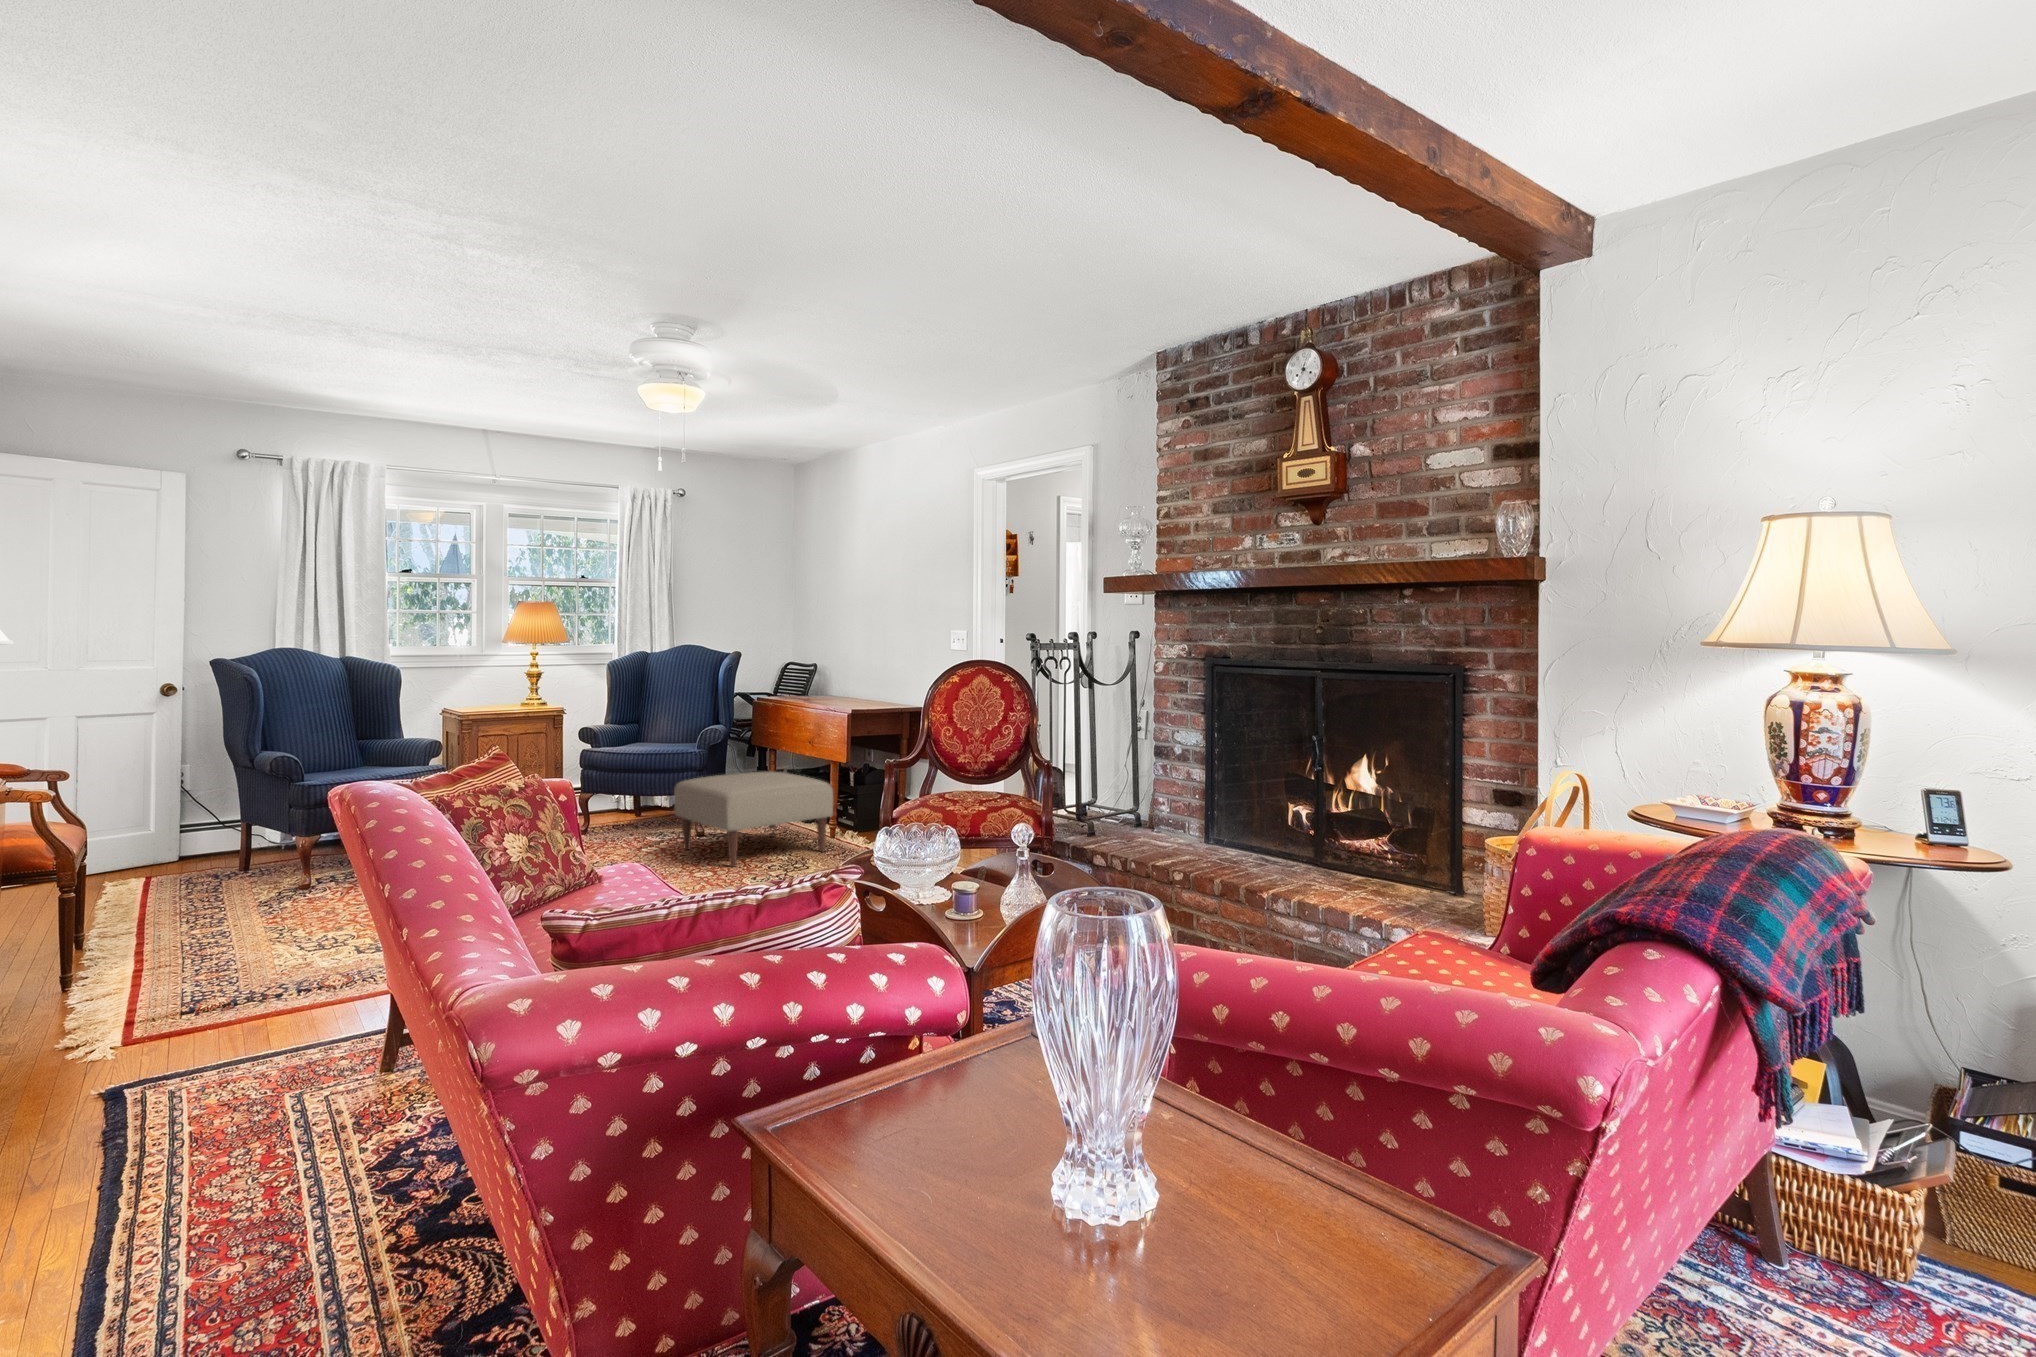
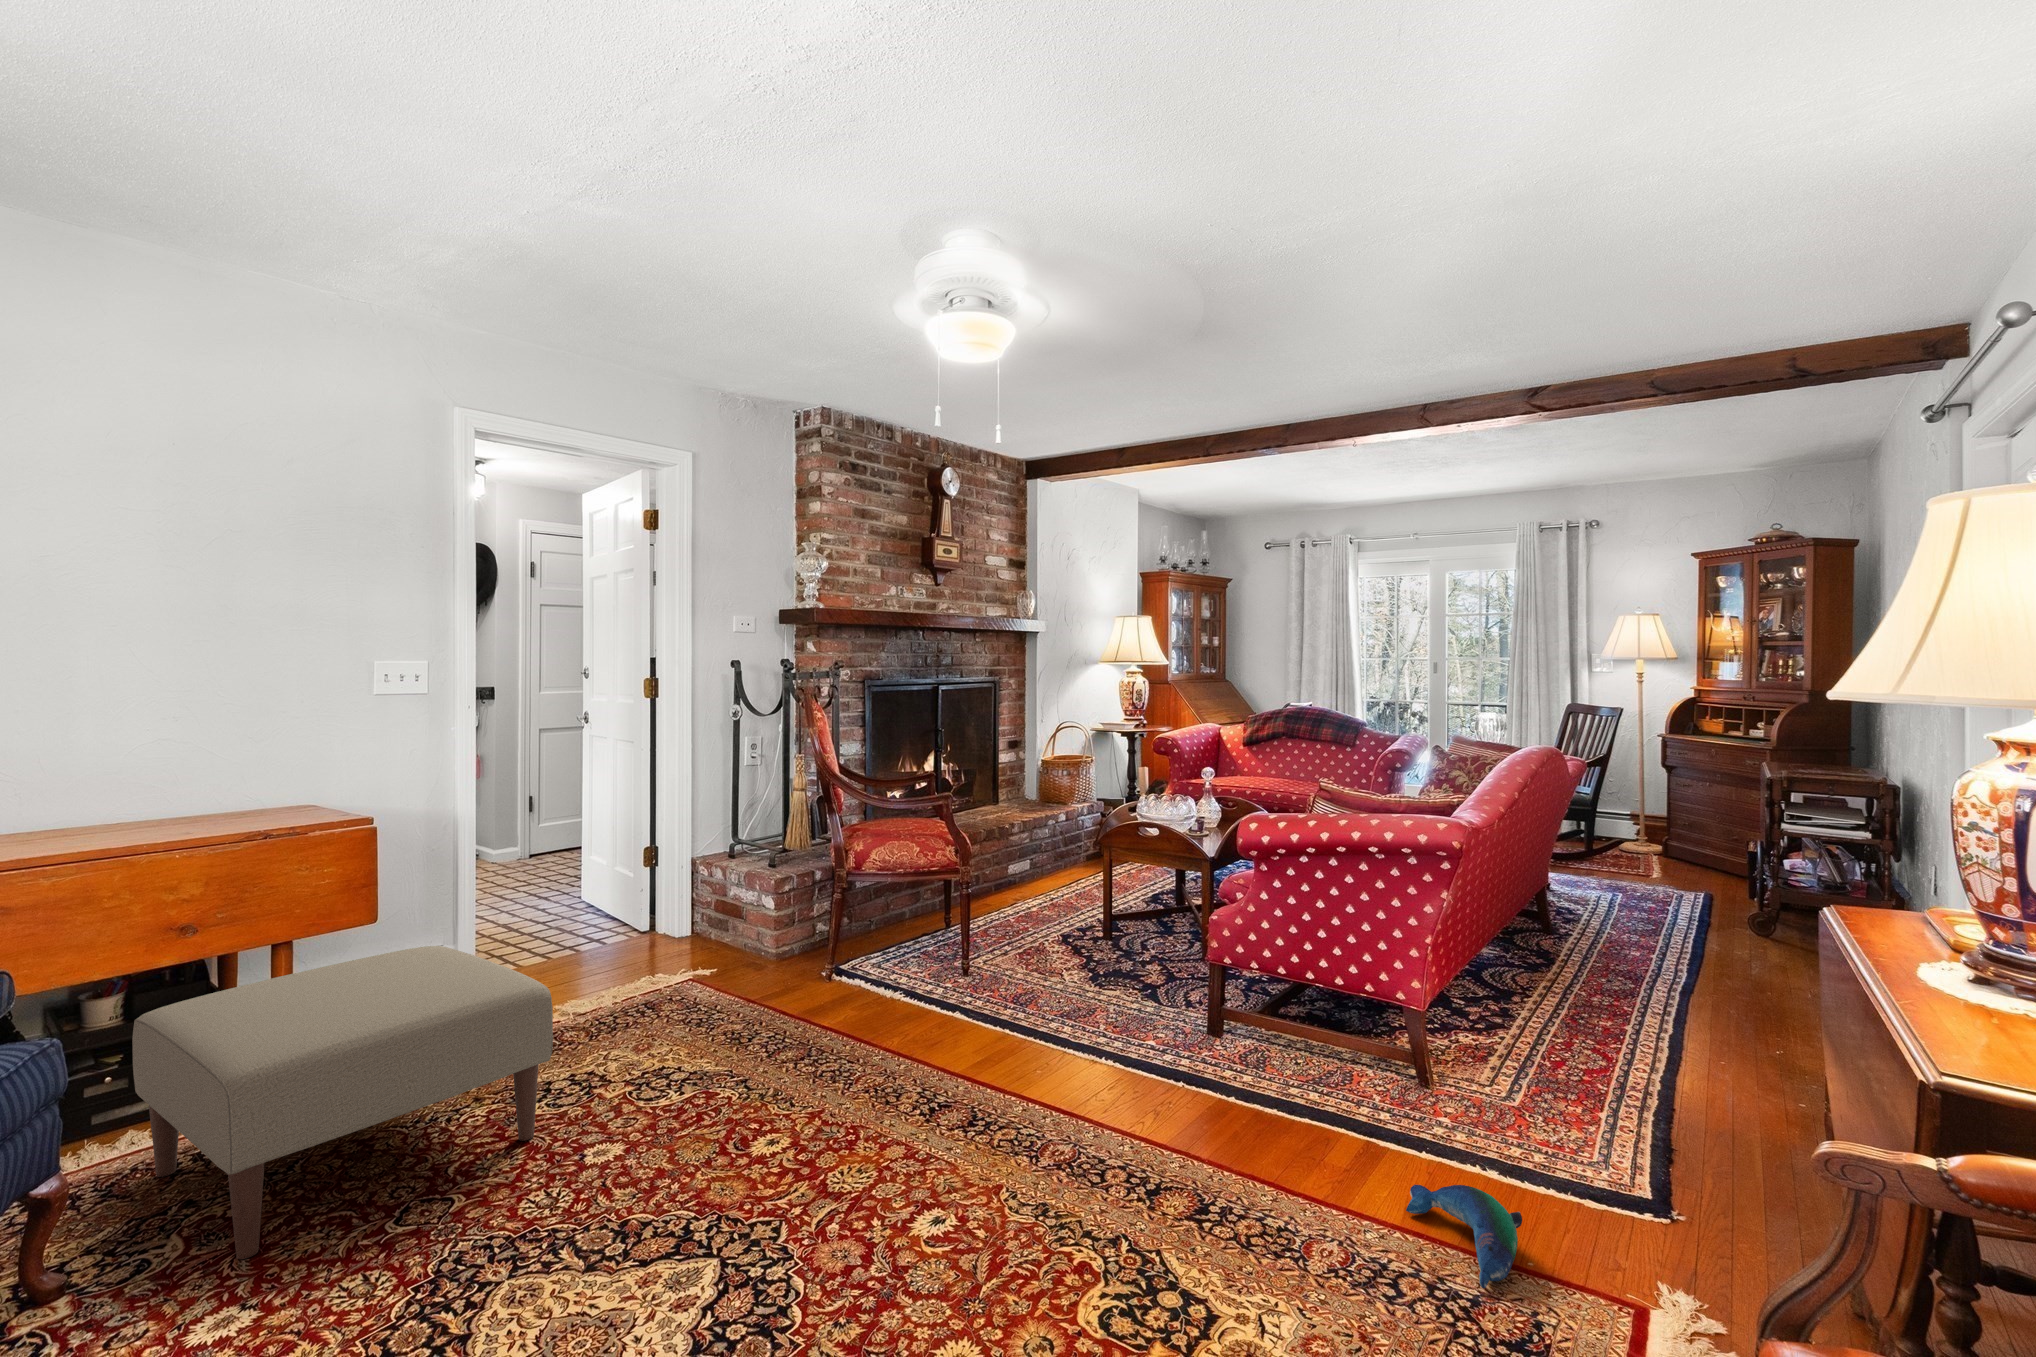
plush toy: none [217,988,313,1017] -> present [1406,1185,1522,1288]

